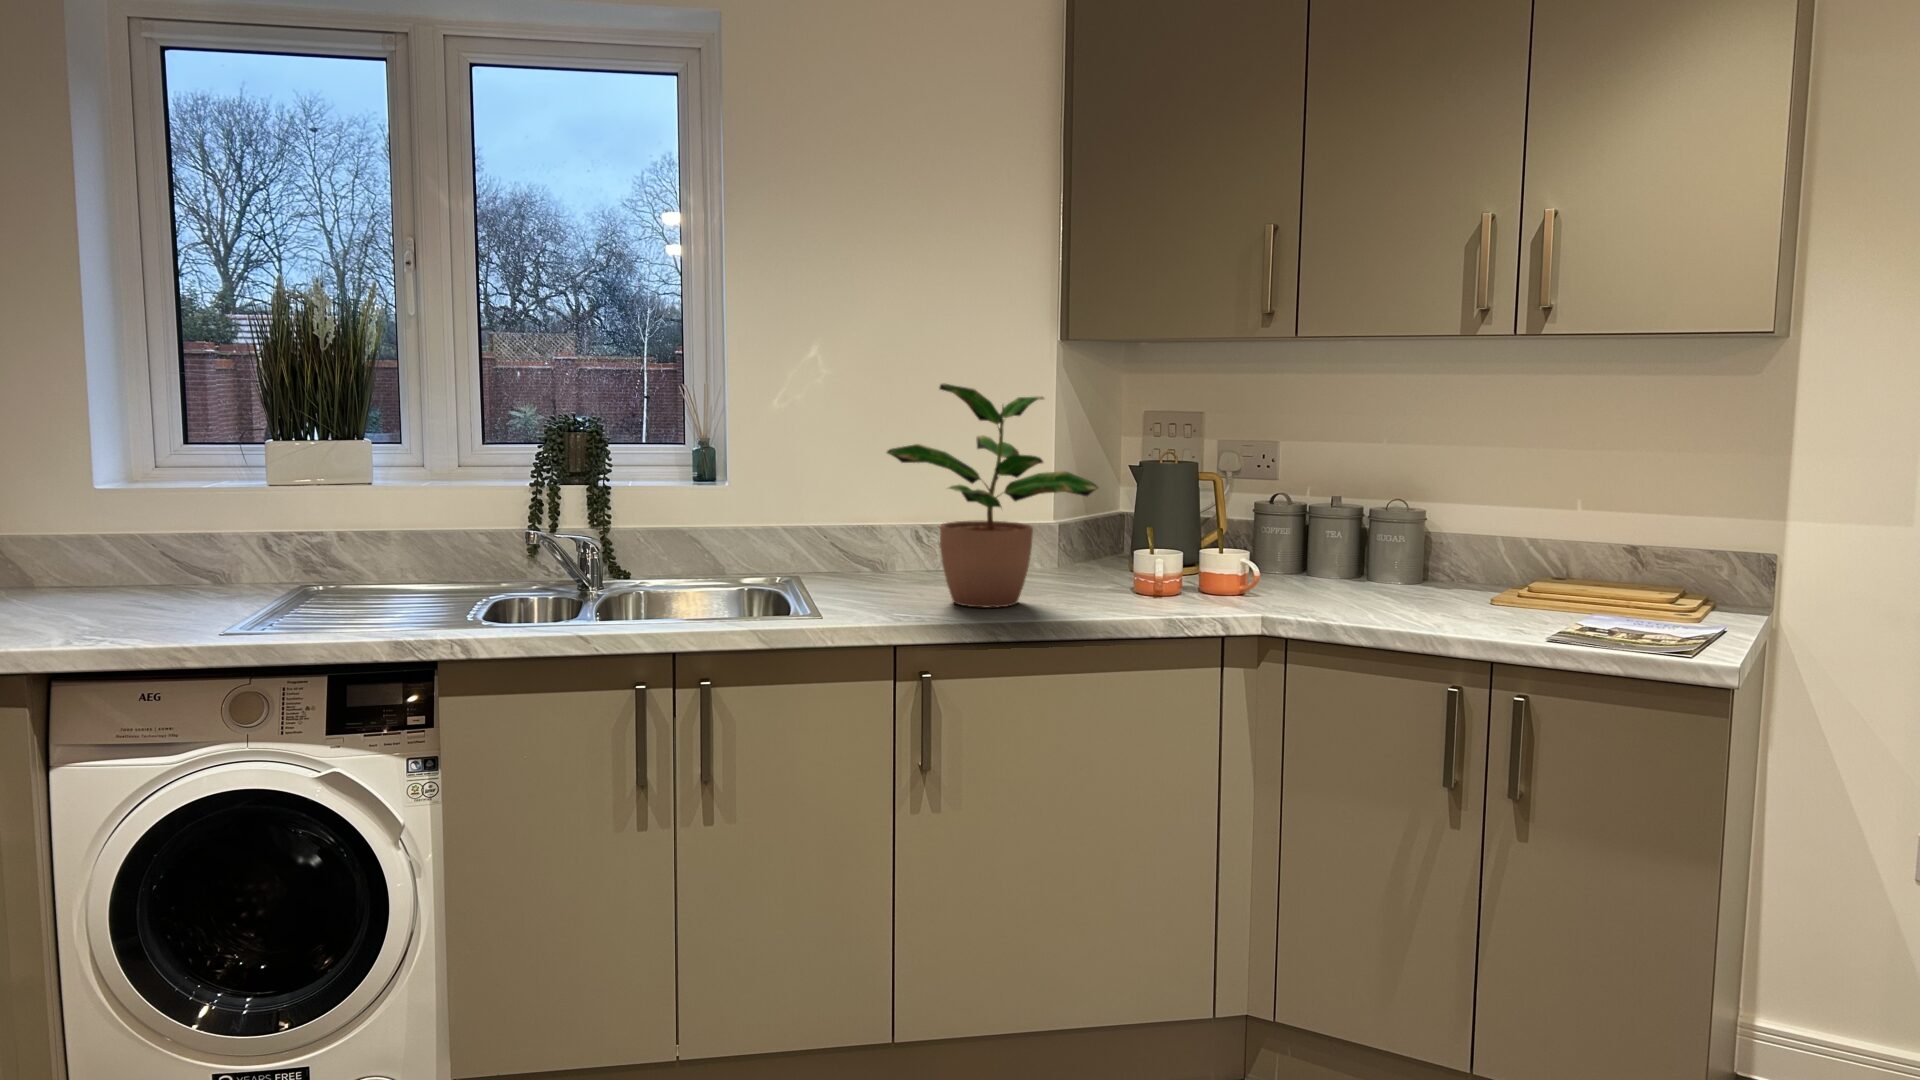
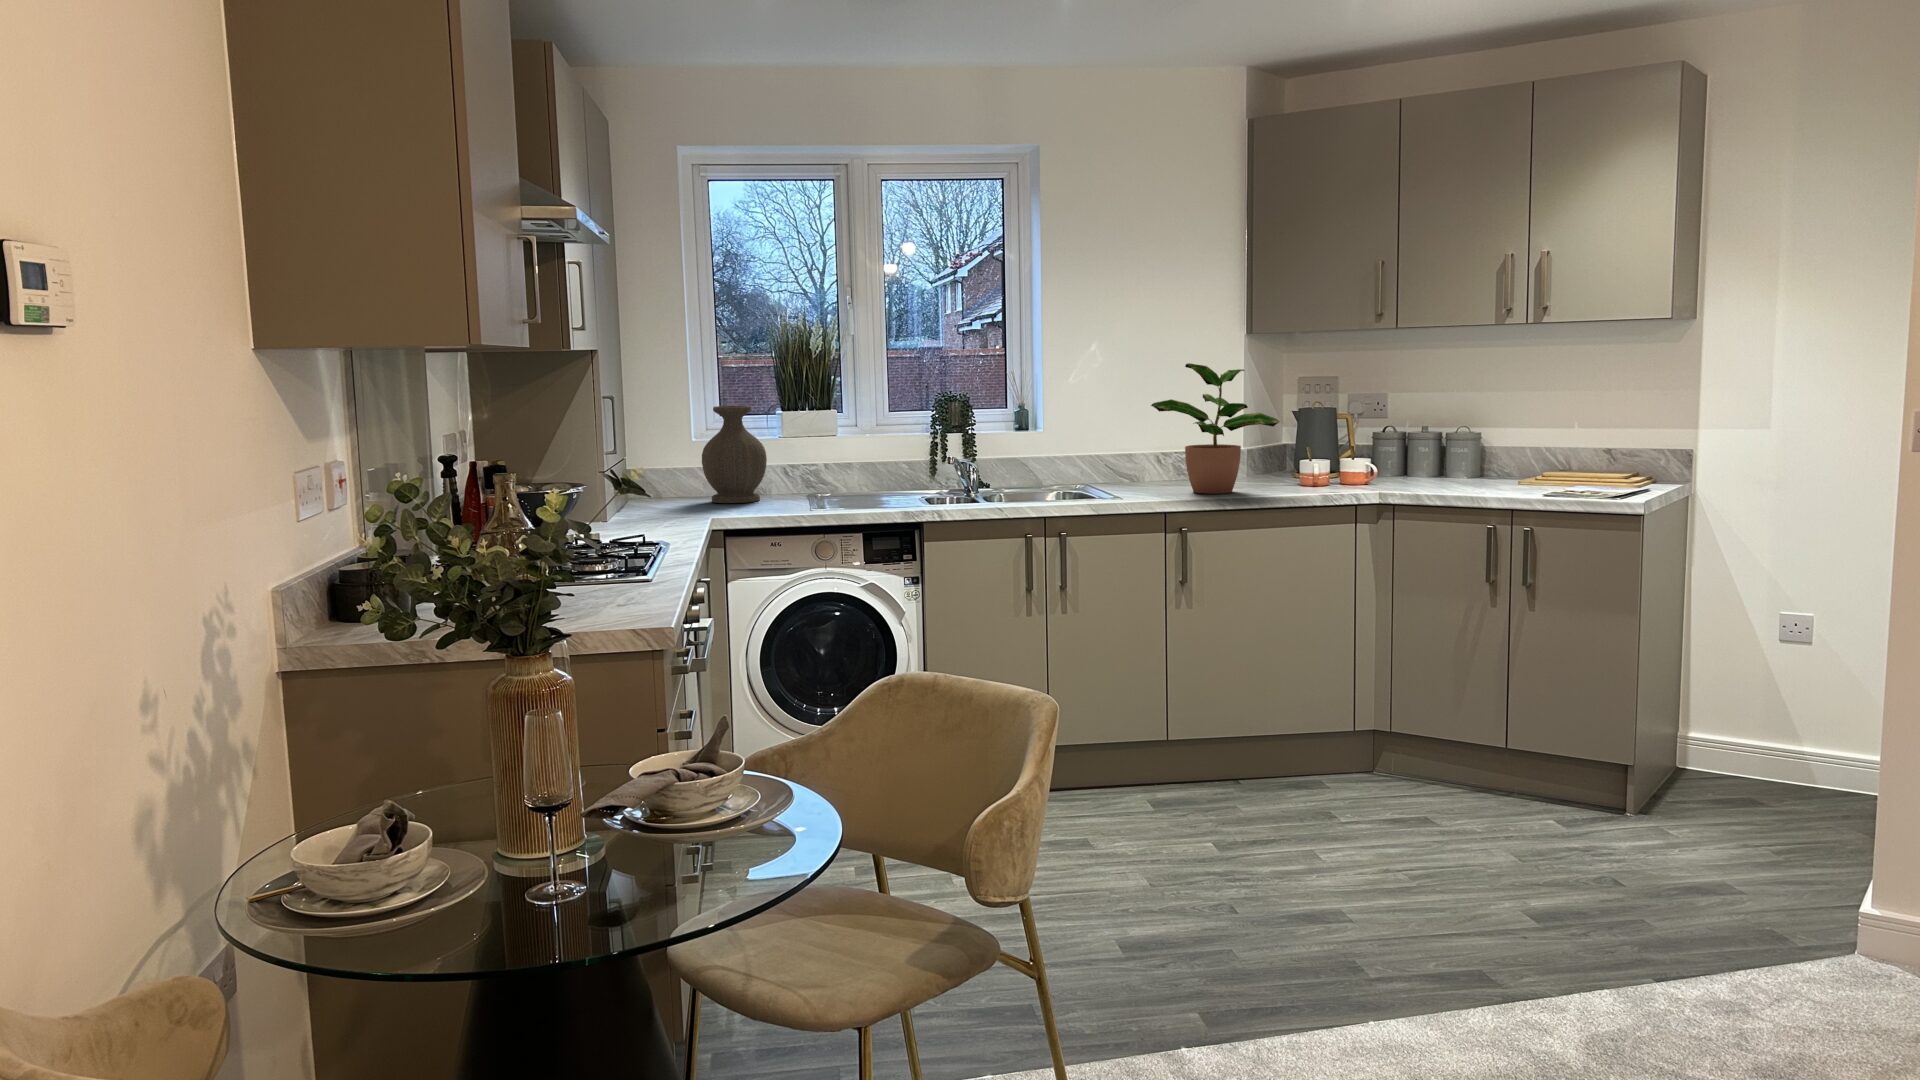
vase: none [93,431,224,603] -> present [702,406,767,503]

